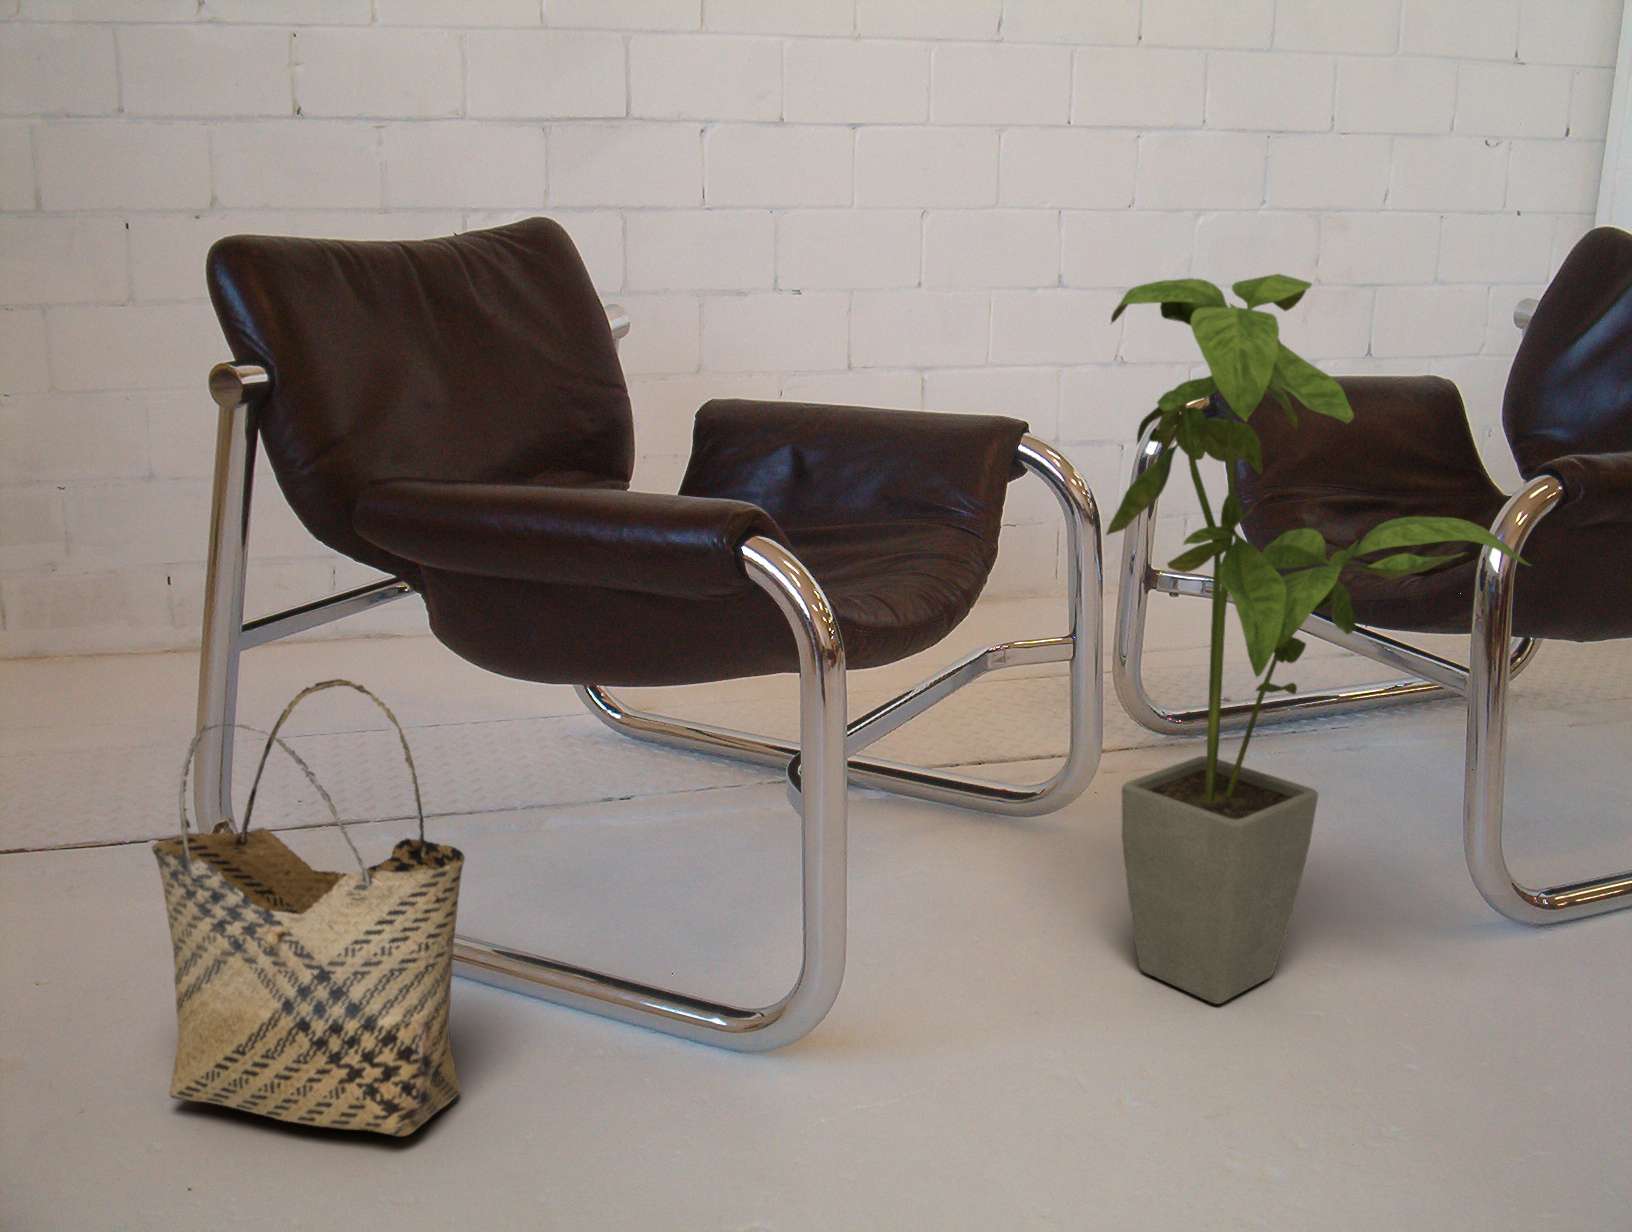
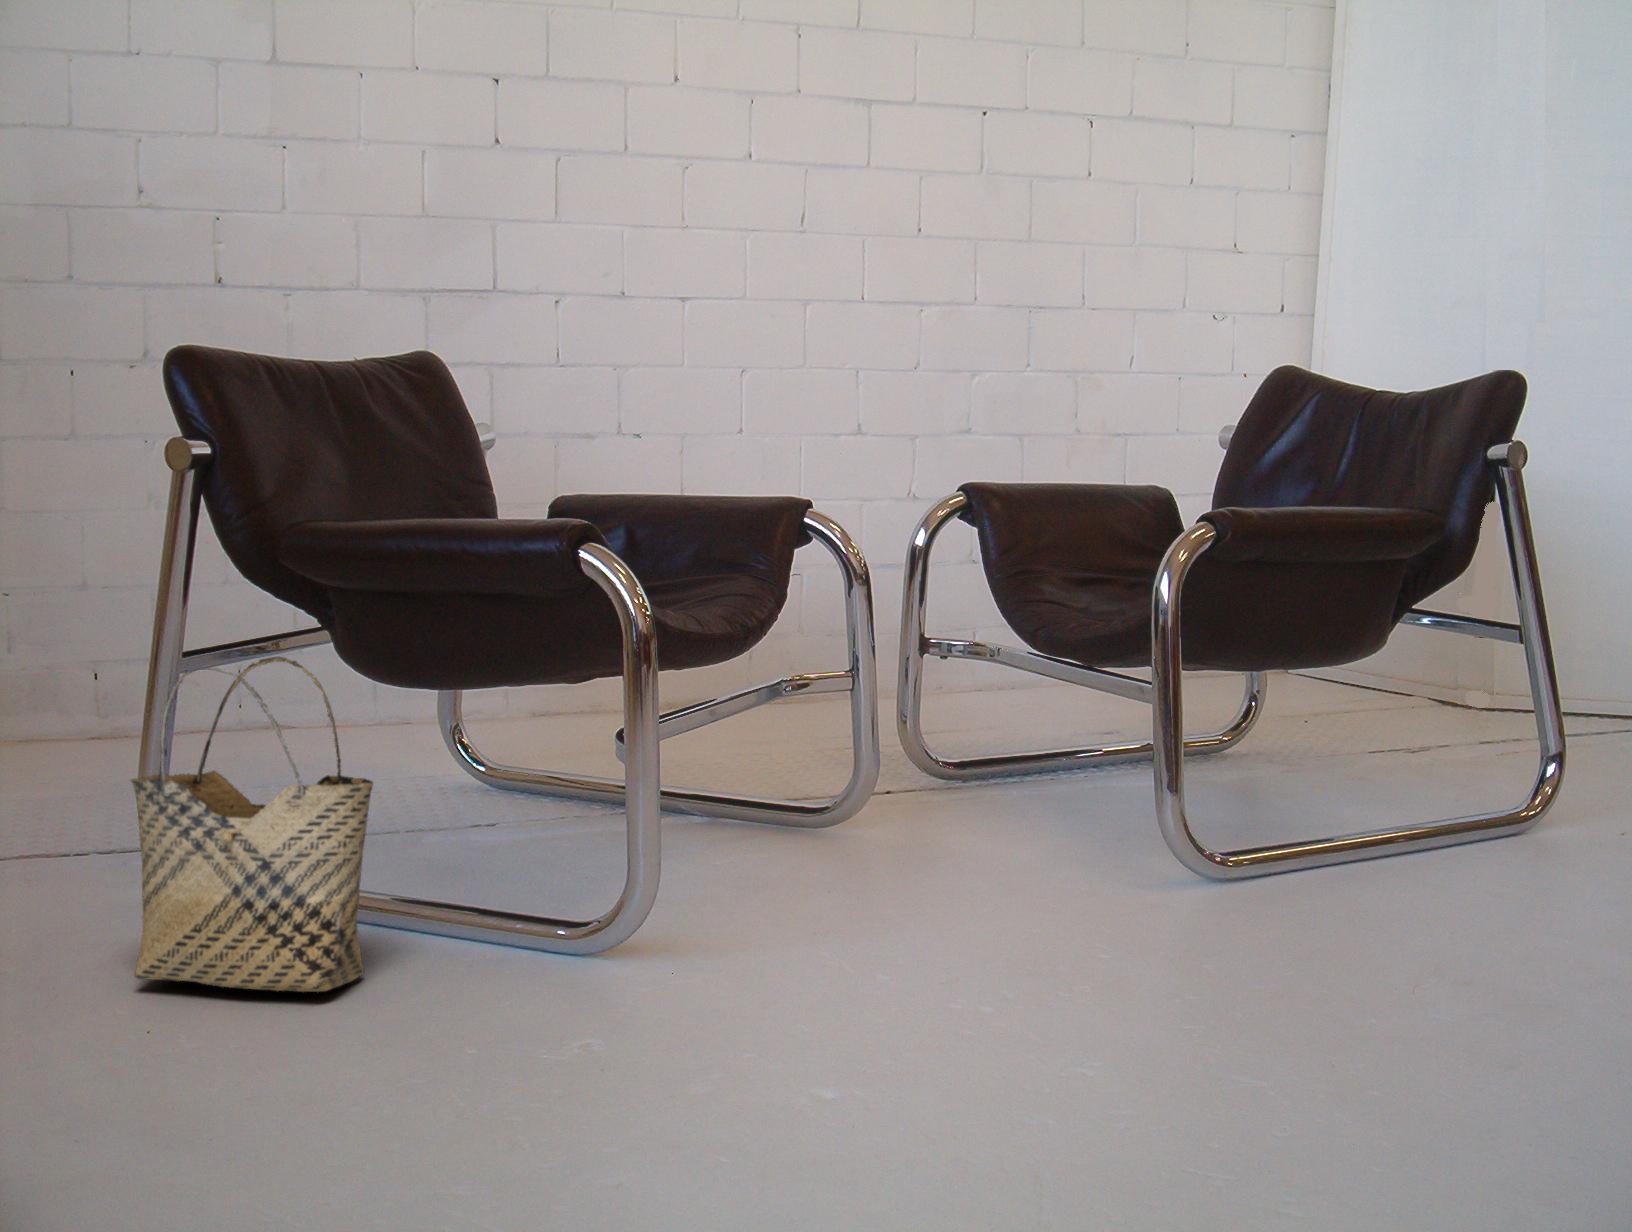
house plant: present [1106,274,1530,1004] -> none [851,369,1147,919]

